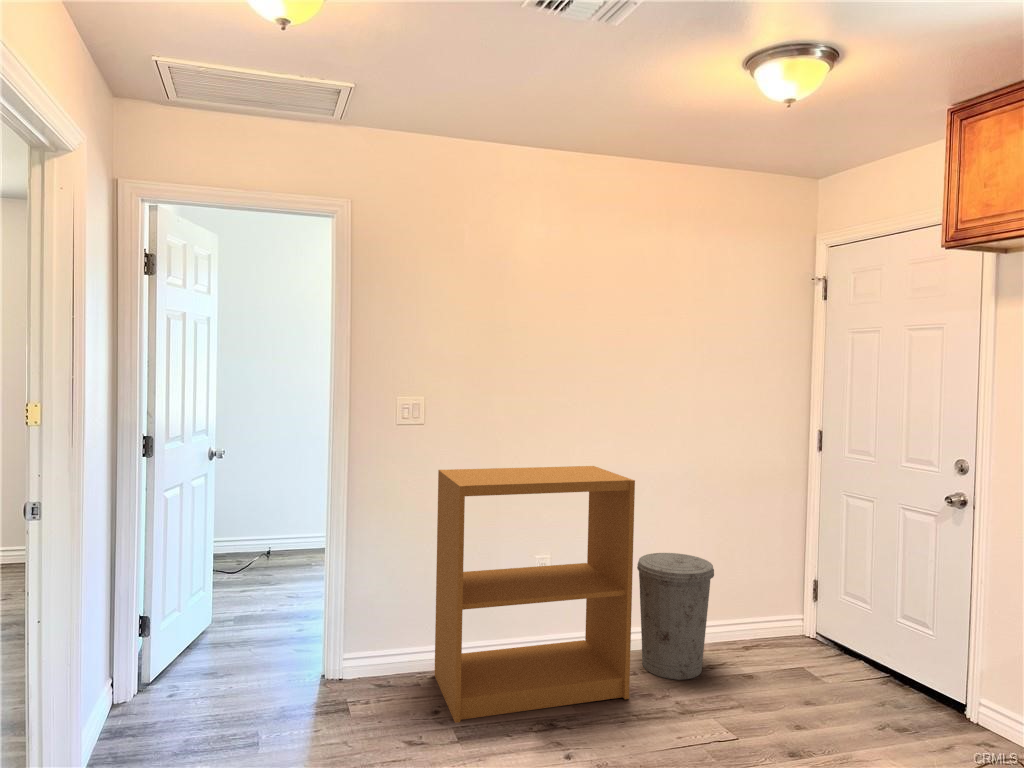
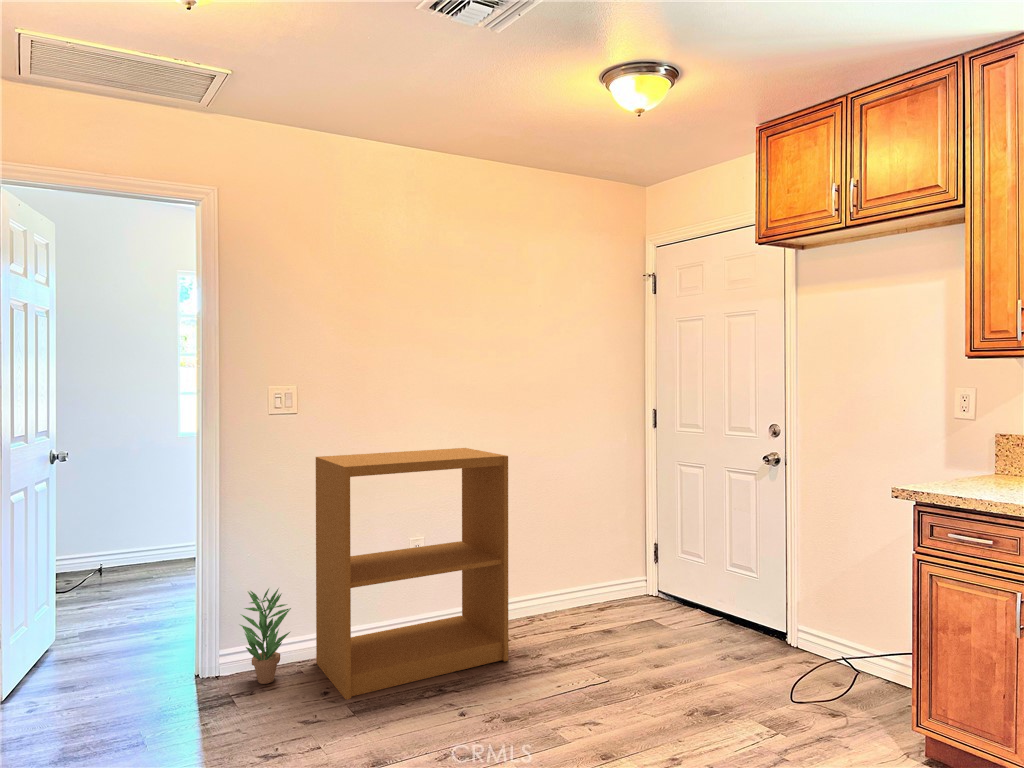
trash can: present [637,553,714,680] -> none [509,527,578,641]
potted plant: none [358,599,410,693] -> present [240,588,291,684]

